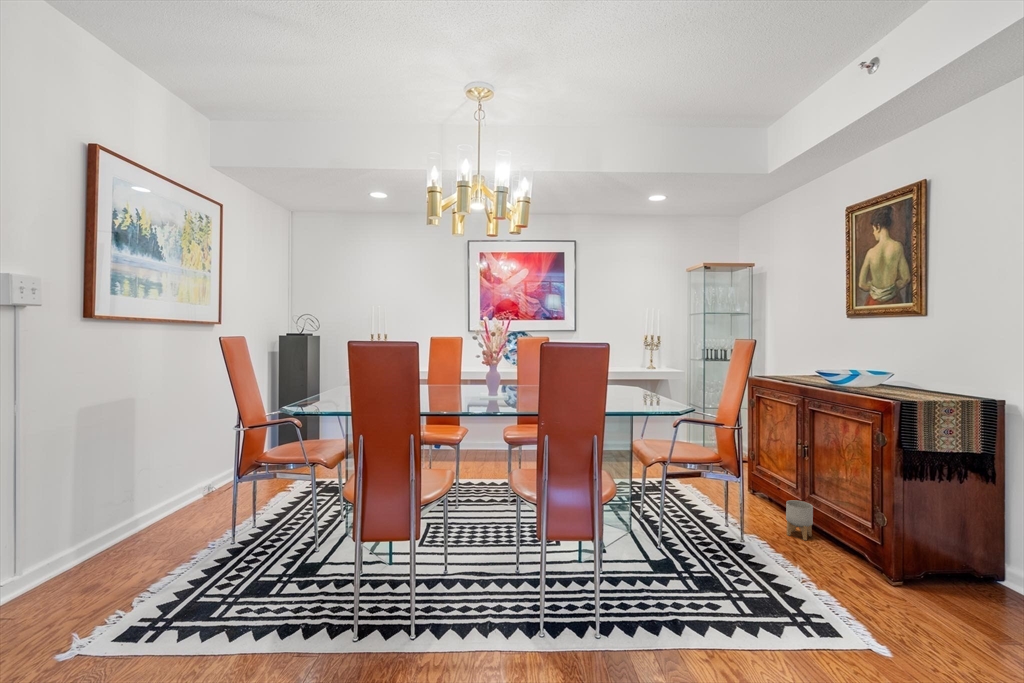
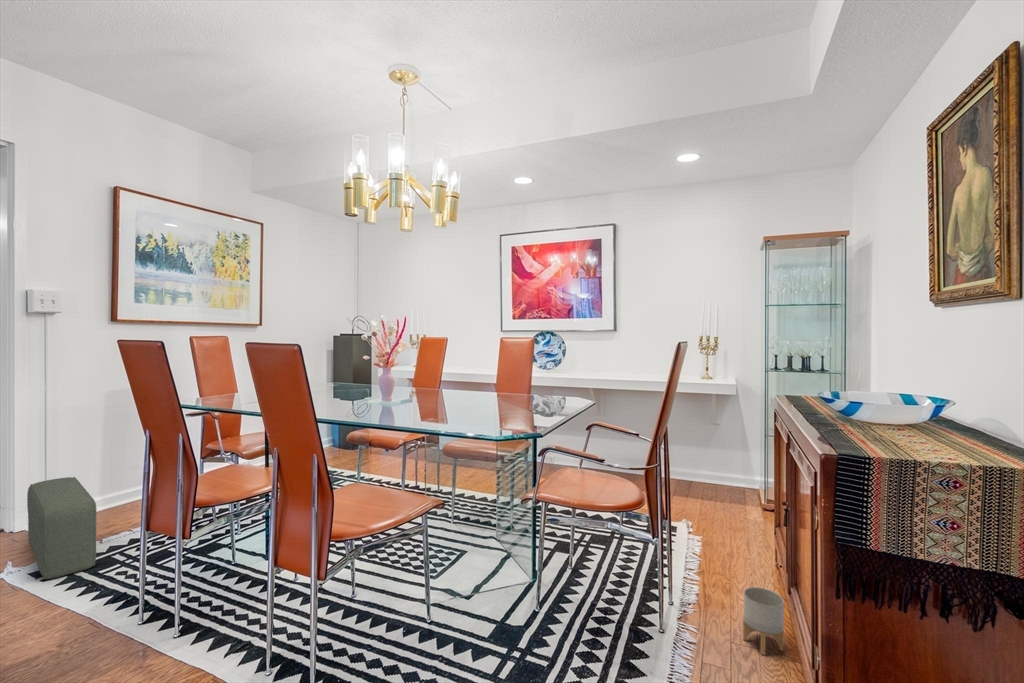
pouf: none [44,518,206,635] -> present [27,477,96,579]

